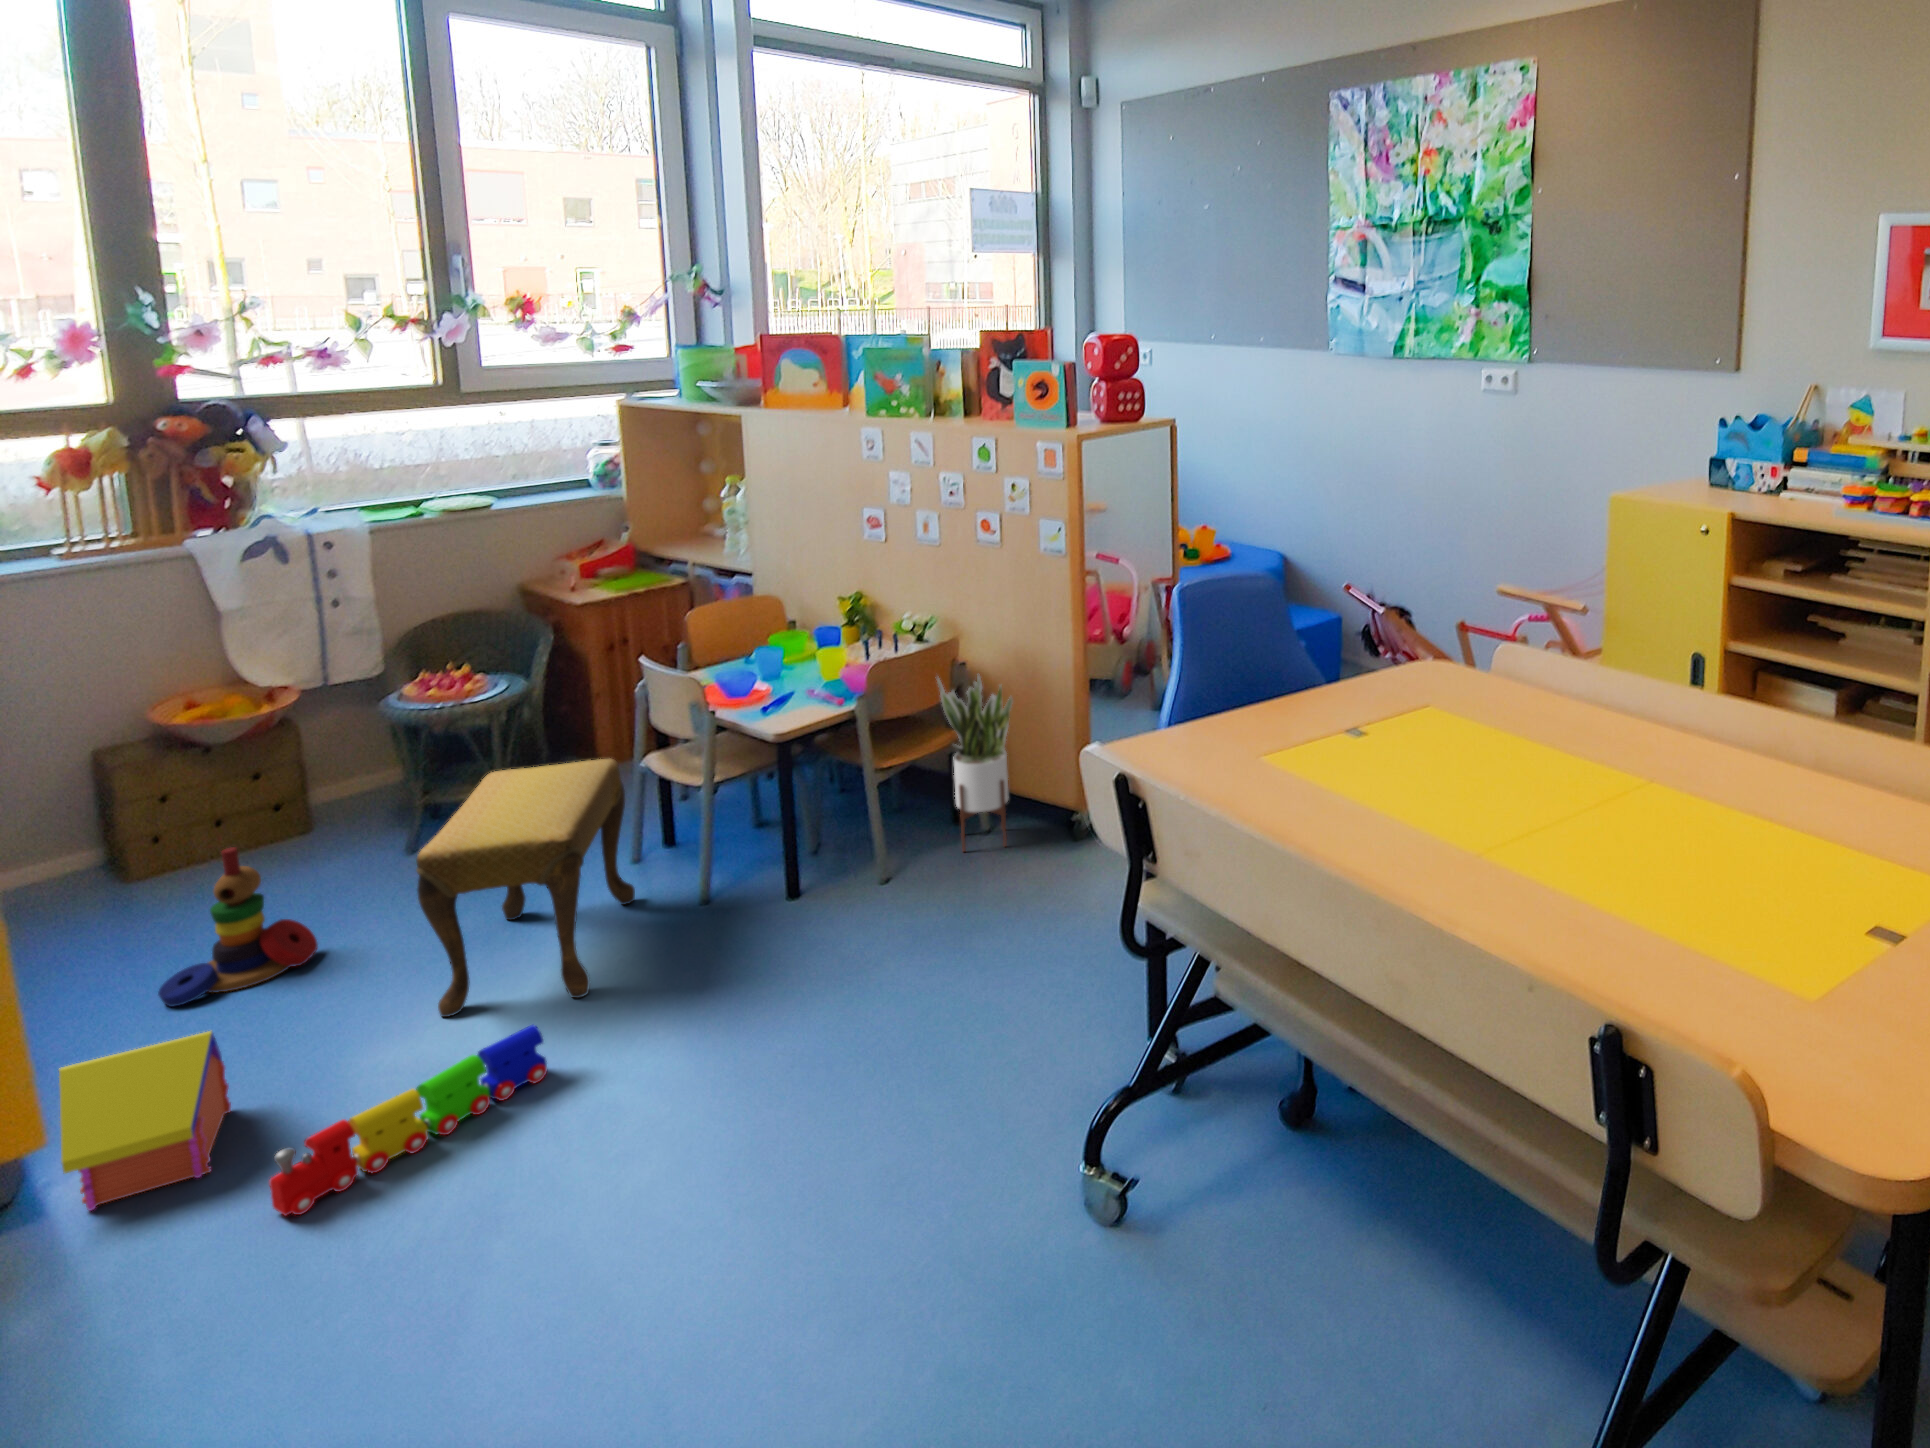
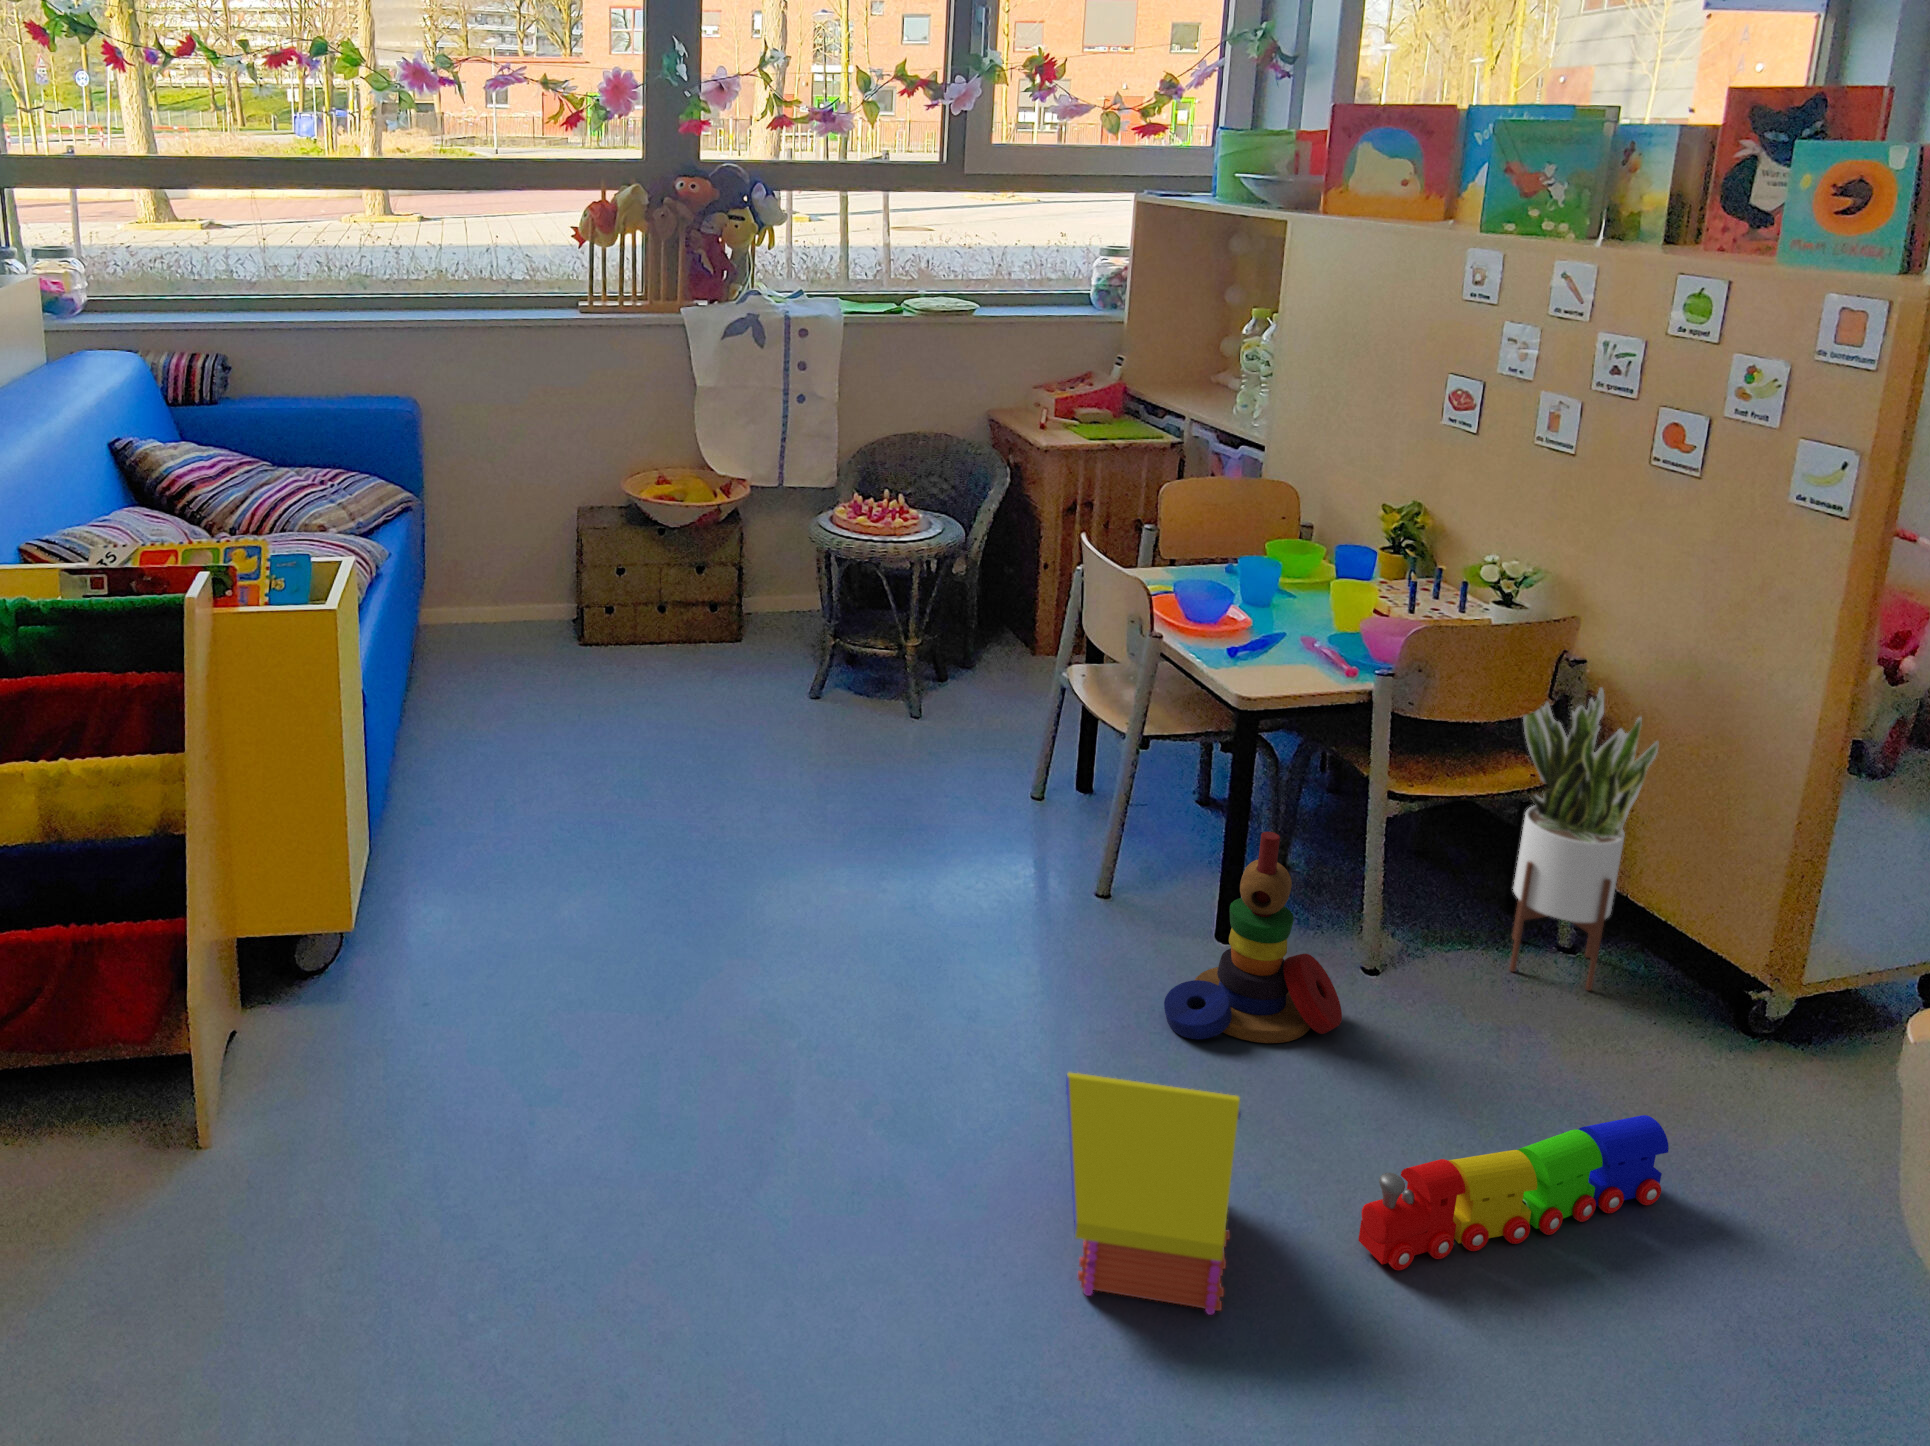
footstool: present [416,758,635,1017] -> none [781,641,1039,977]
stacking toy: present [158,847,318,1007] -> present [1164,832,1342,1043]
toy train: present [269,1025,547,1216] -> present [1358,1115,1669,1270]
toy house: present [58,1031,231,1210] -> present [1066,1073,1241,1315]

